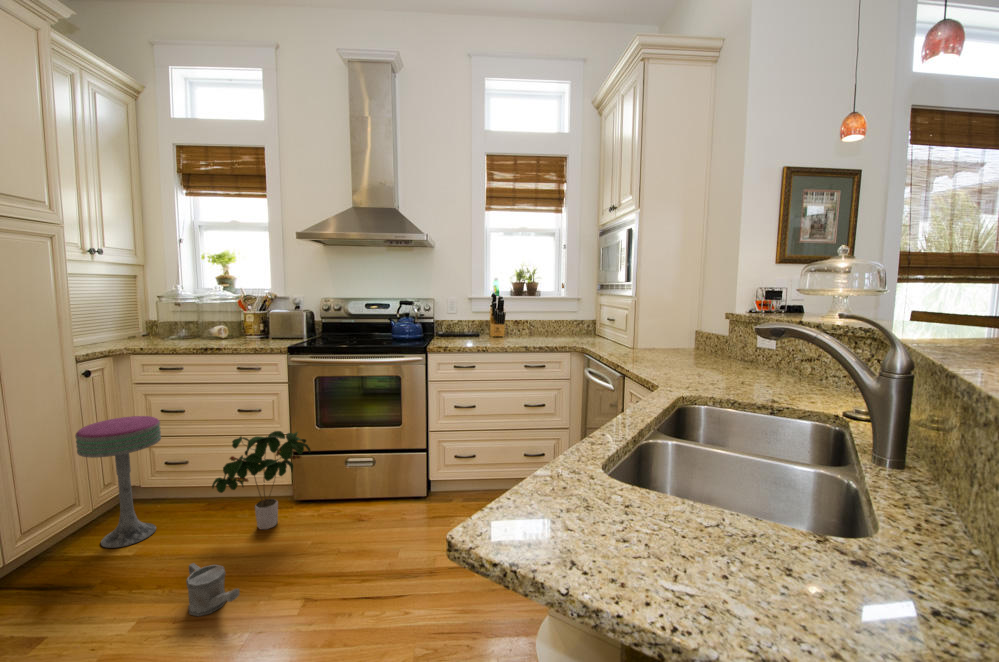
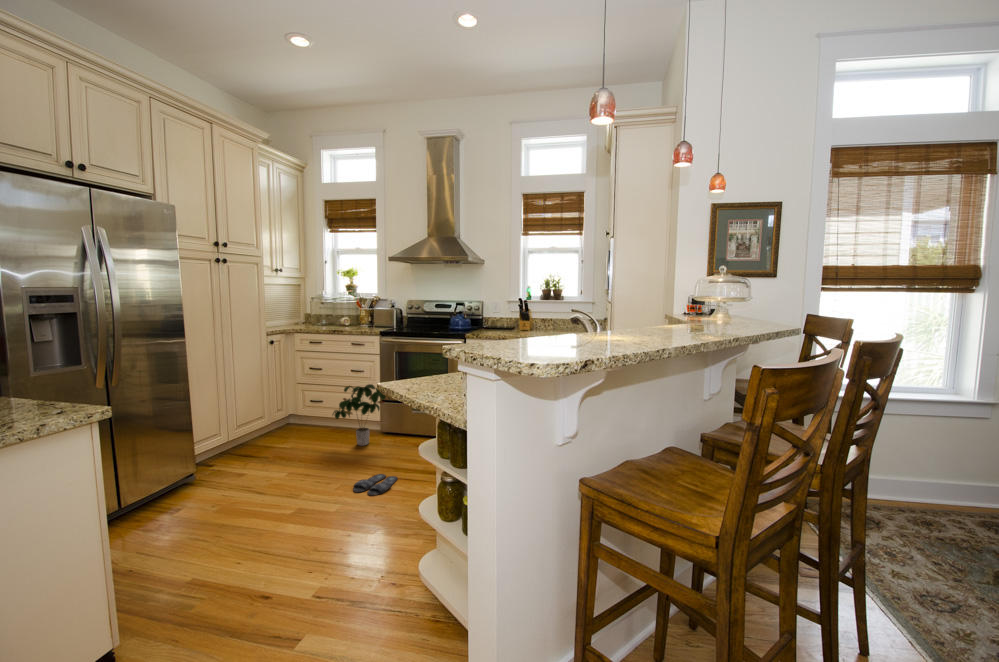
bar stool: present [75,416,161,548] -> none [264,370,307,445]
watering can: present [186,563,240,616] -> none [312,451,336,479]
slippers: none [275,584,349,639] -> present [353,474,398,496]

